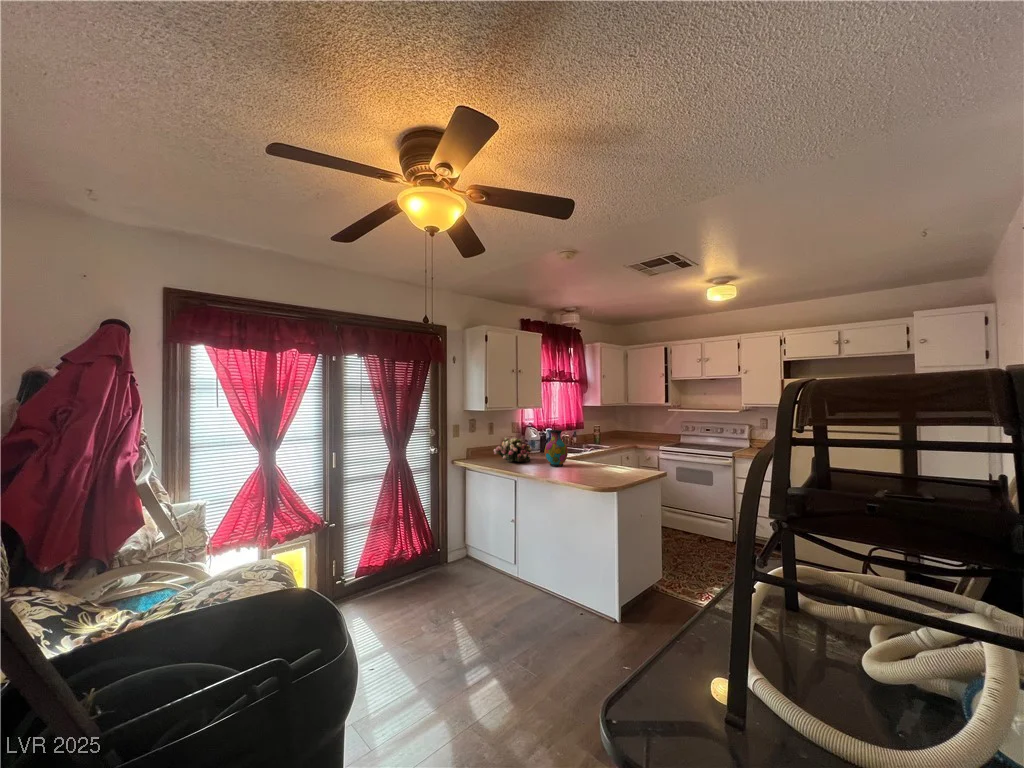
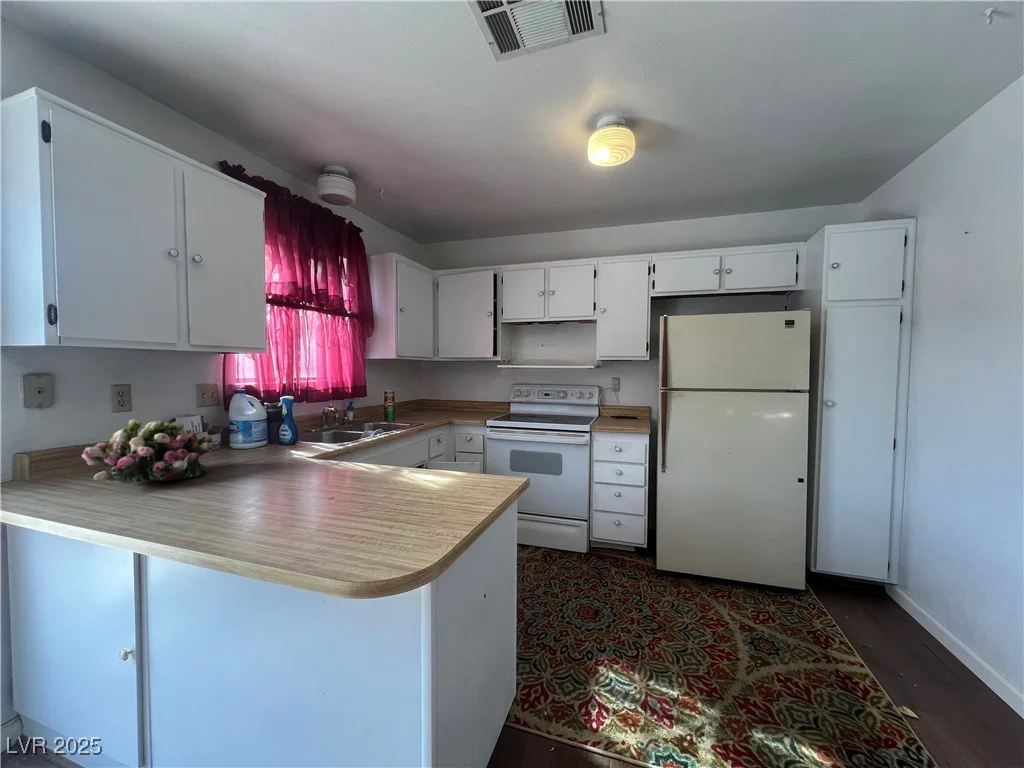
vase: present [545,430,568,466] -> none [227,397,295,489]

